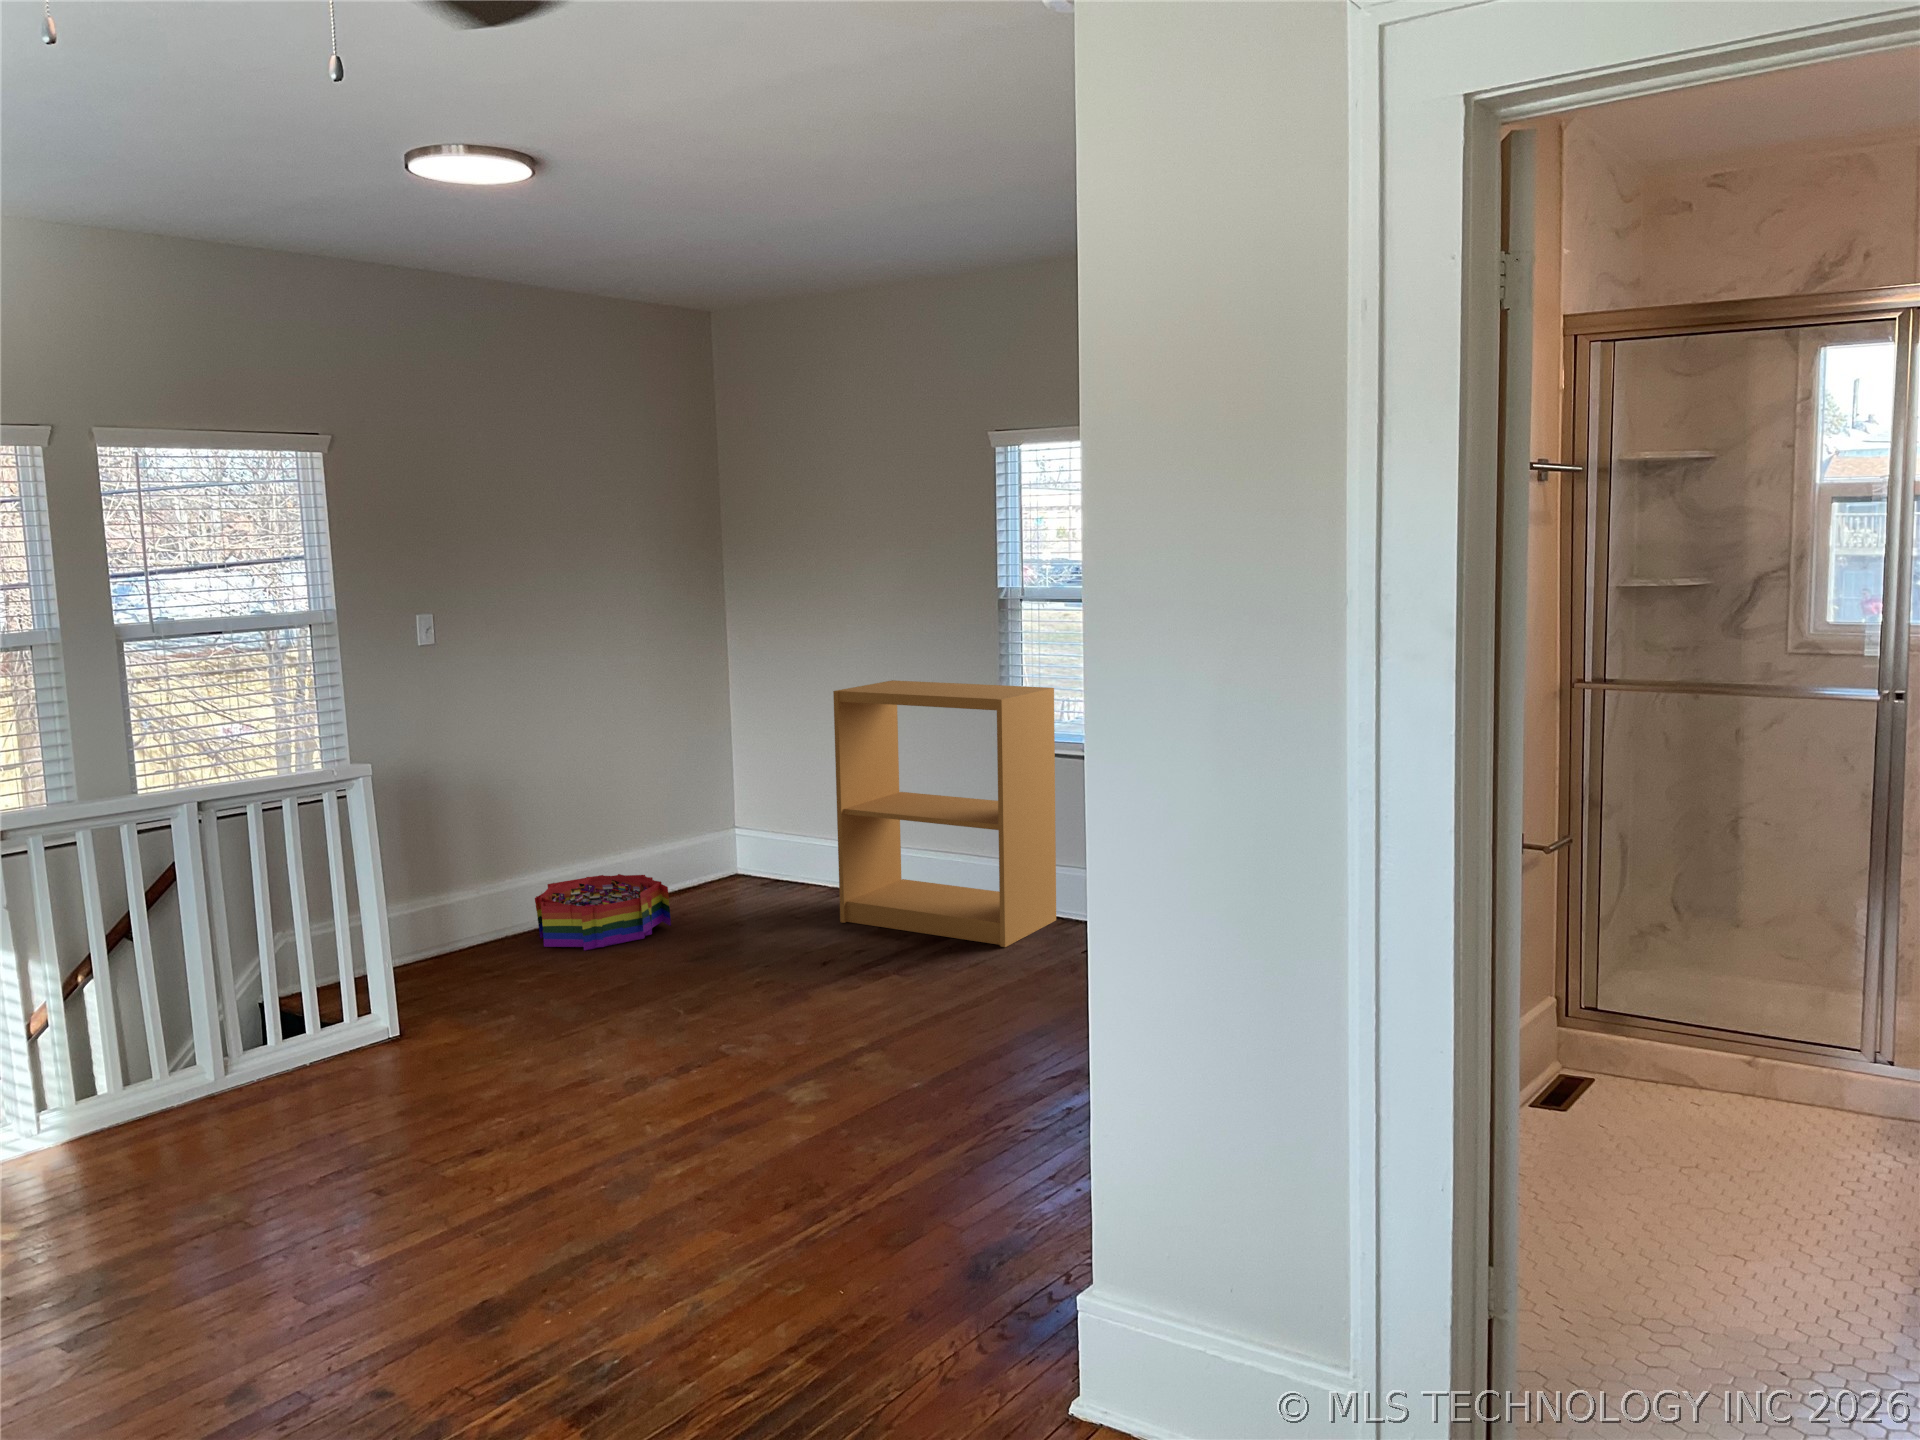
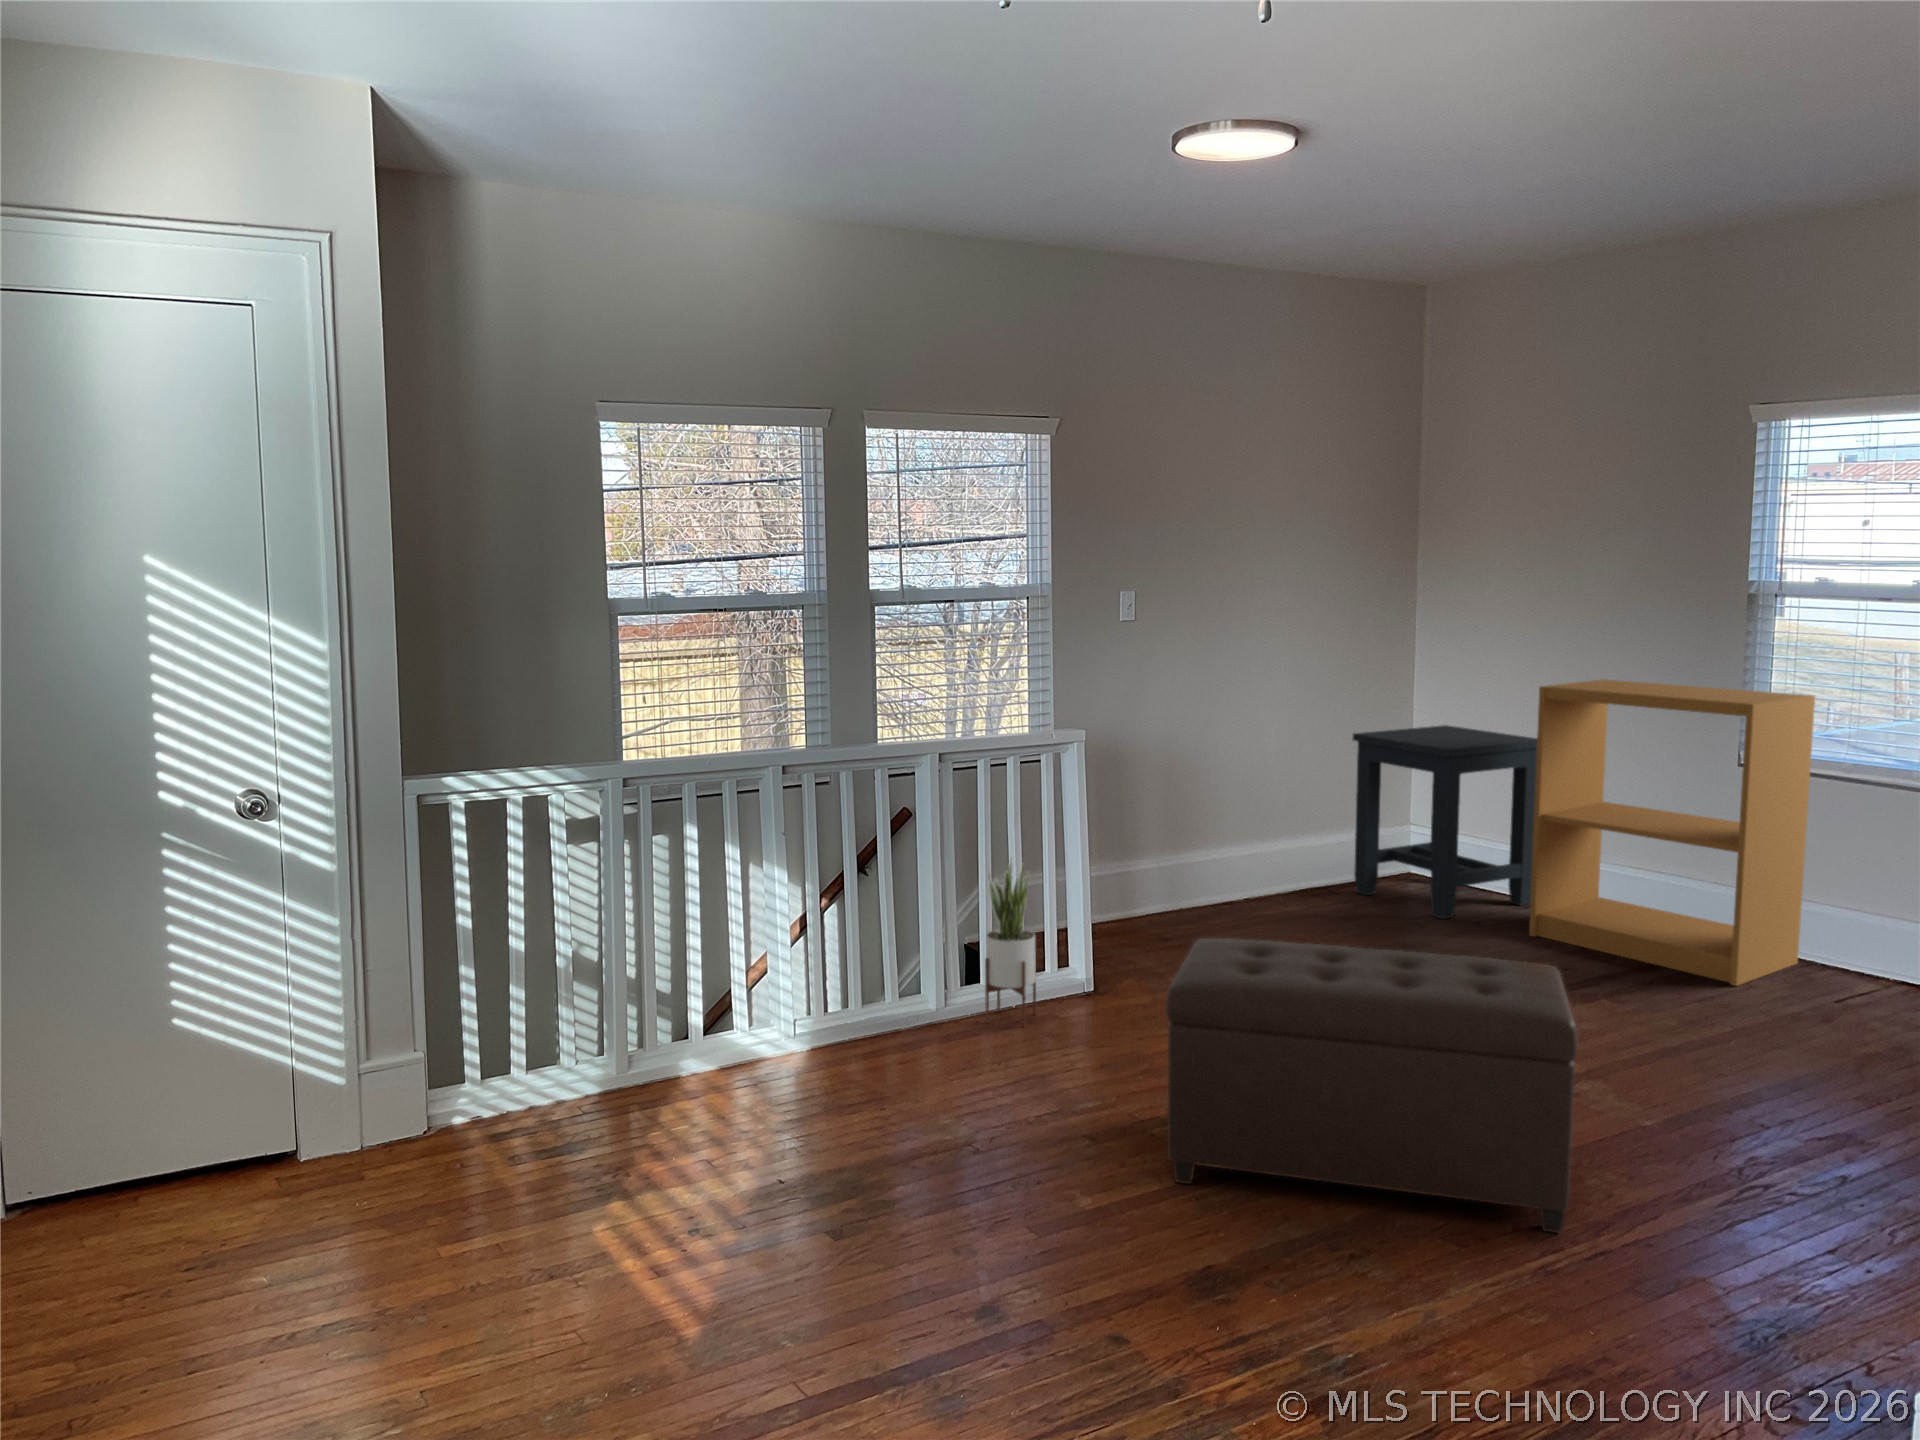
side table: none [674,729,849,916] -> present [1353,725,1537,919]
storage bin: present [535,874,671,950] -> none [1210,860,1344,932]
potted plant: none [258,906,333,1089] -> present [985,858,1036,1027]
ottoman: none [440,956,829,1224] -> present [1166,938,1578,1233]

